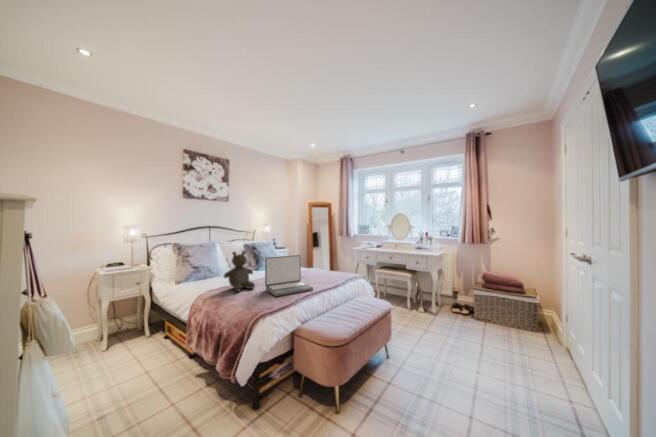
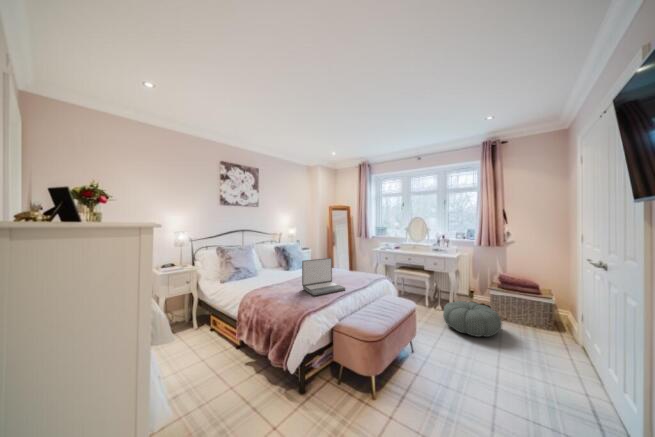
teddy bear: present [224,251,255,291] -> none [265,254,293,291]
pouf: none [424,302,484,340] -> present [443,301,502,337]

